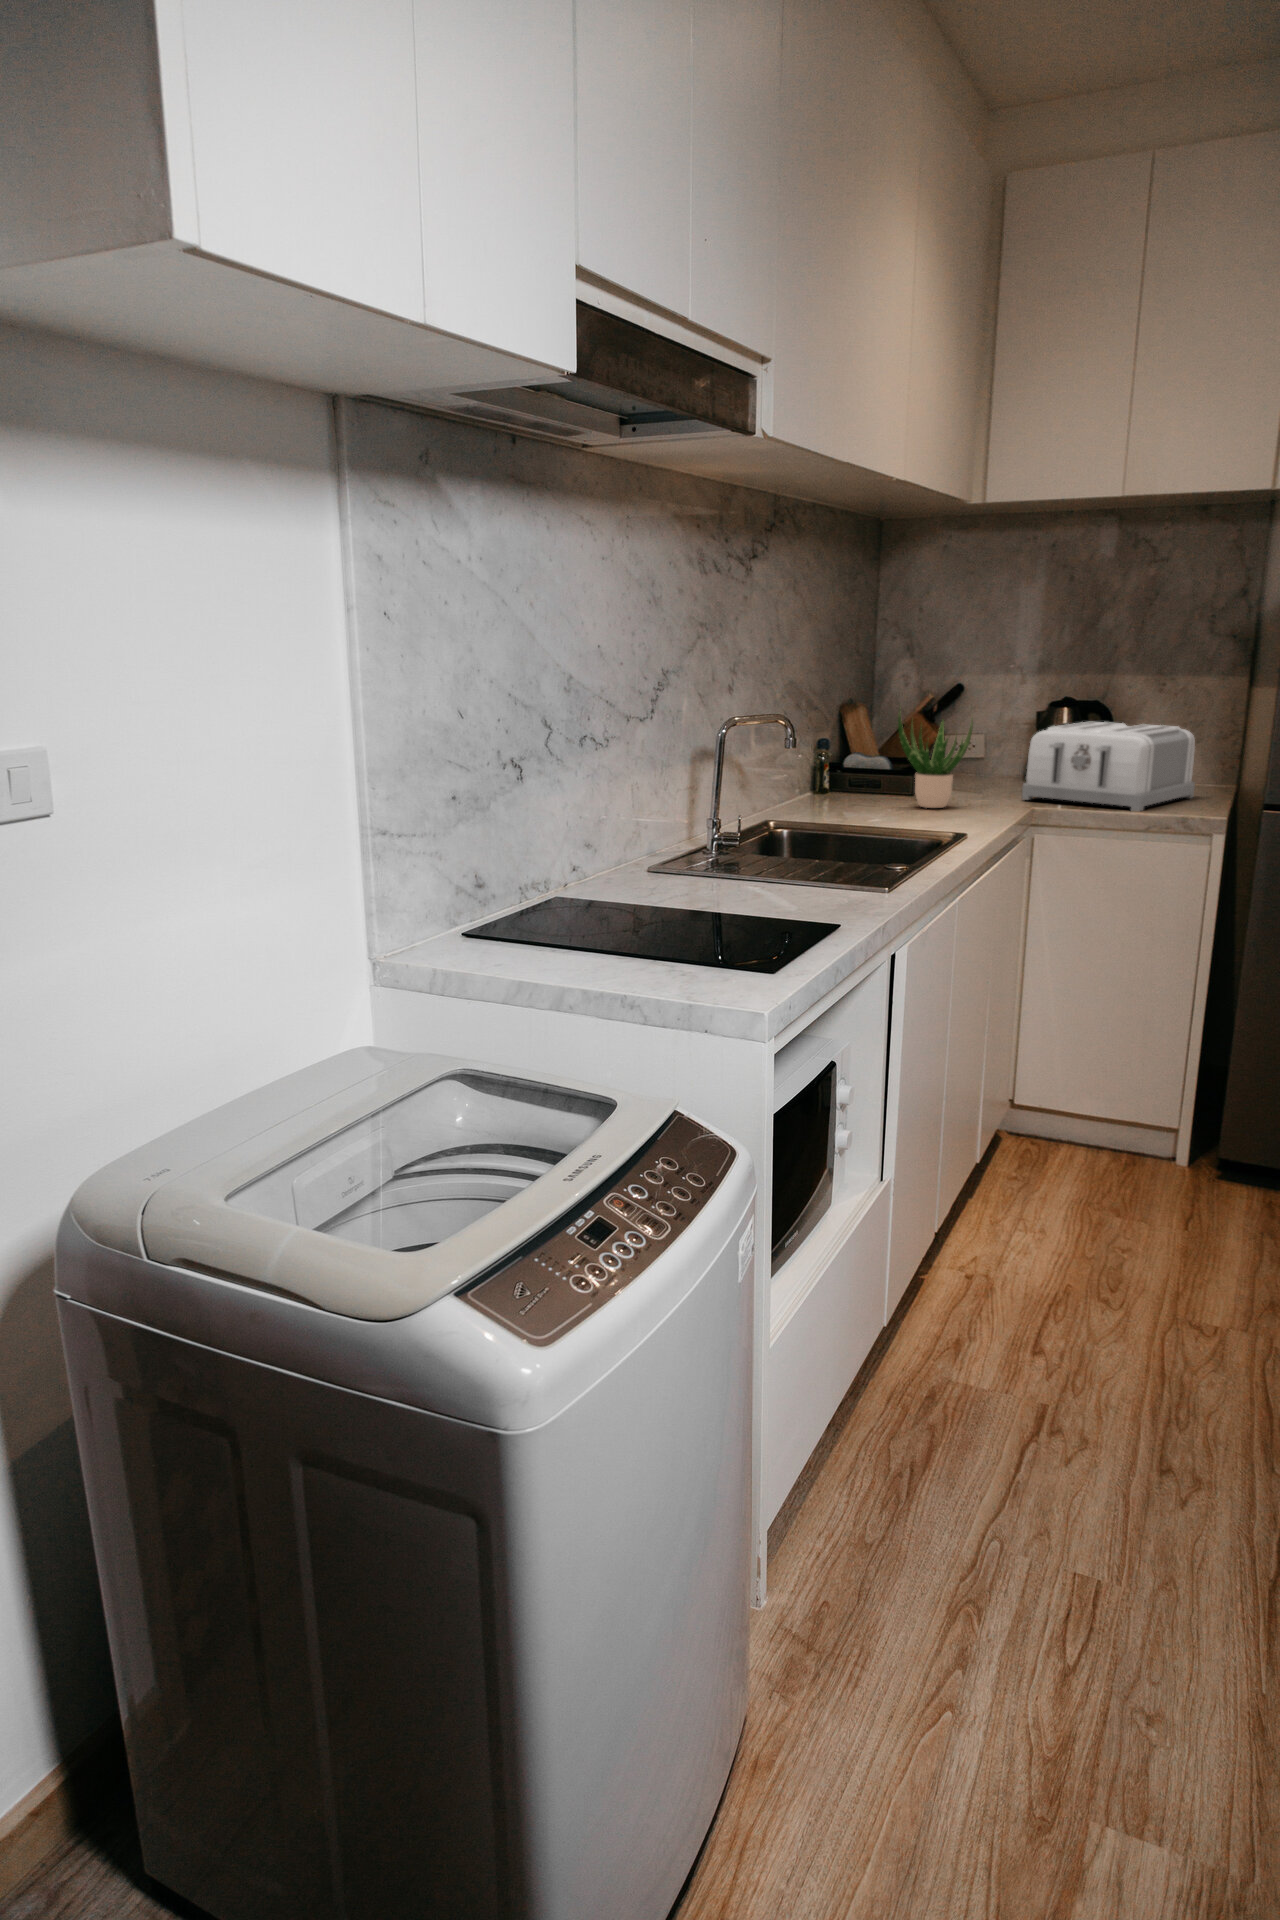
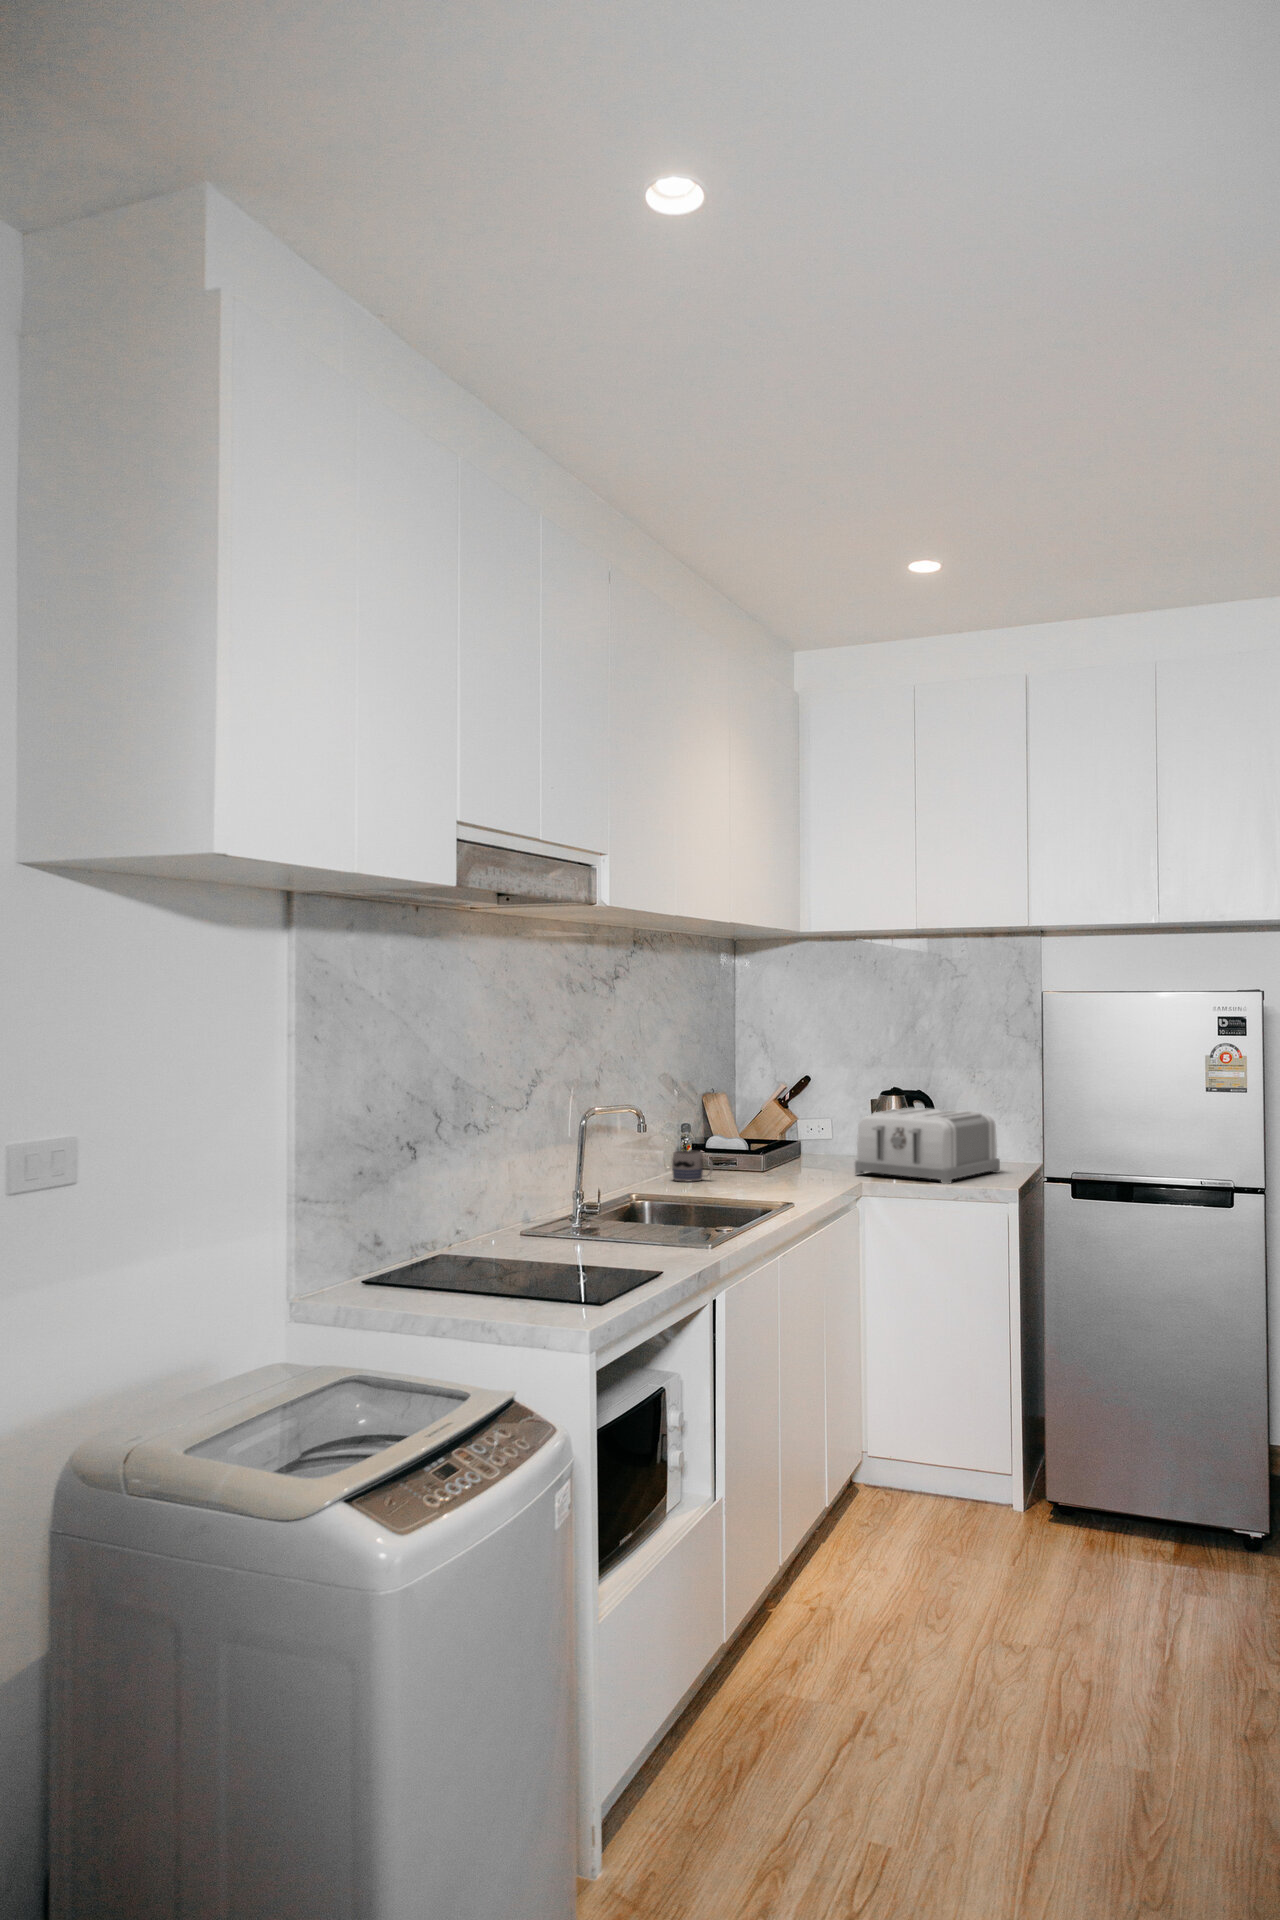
potted plant: present [898,711,973,808] -> none [744,1094,806,1182]
mug: none [809,771,857,807] -> present [672,1151,713,1181]

